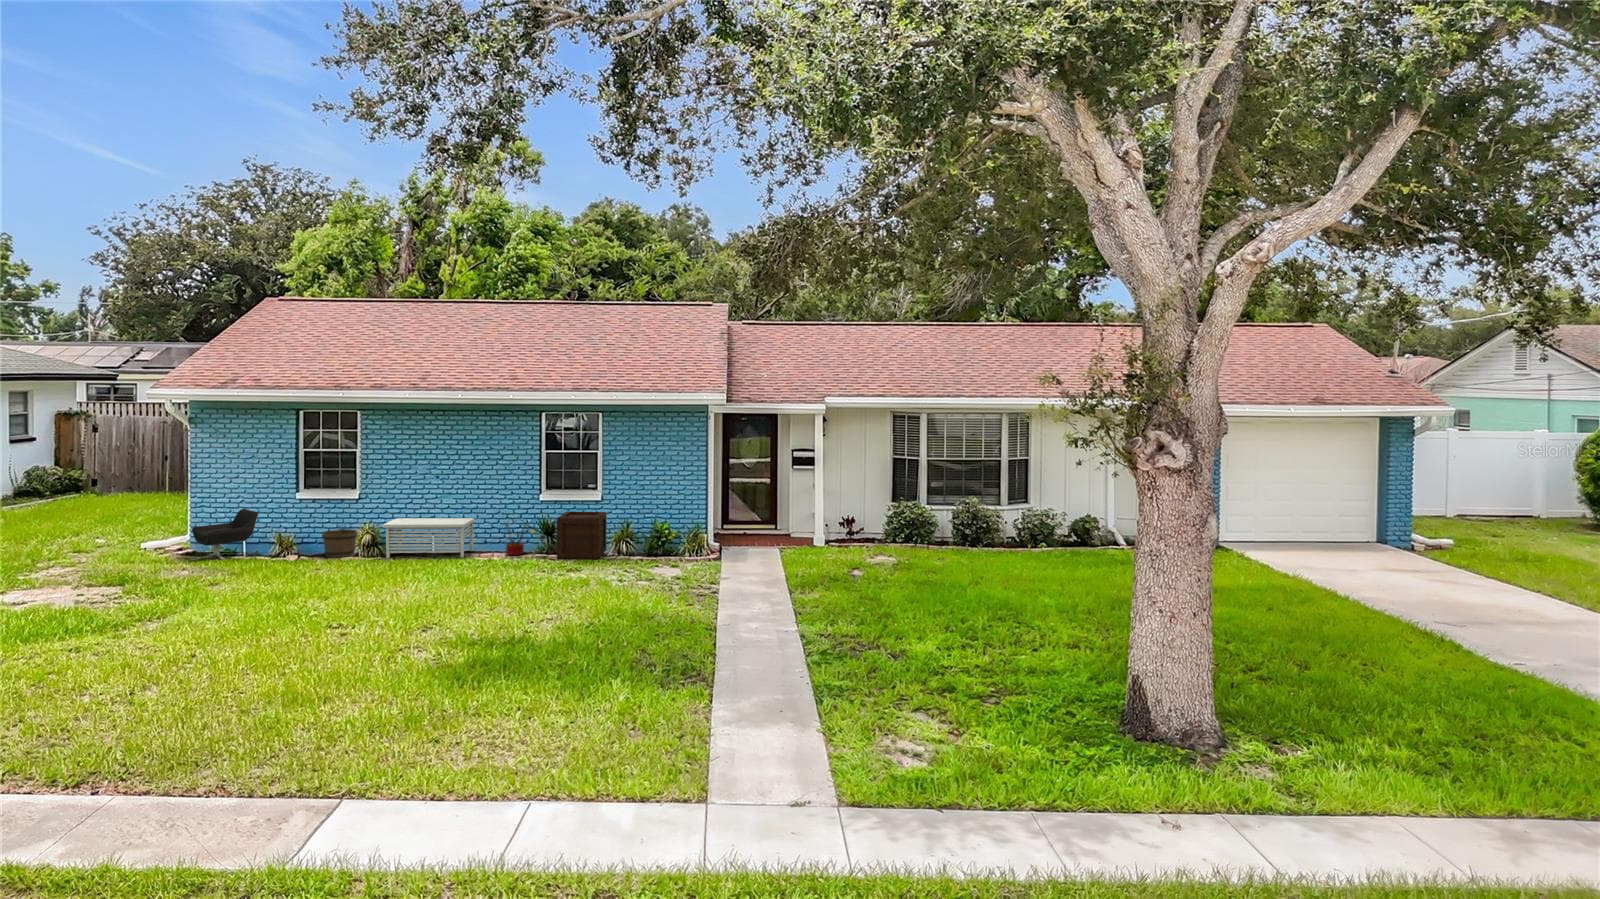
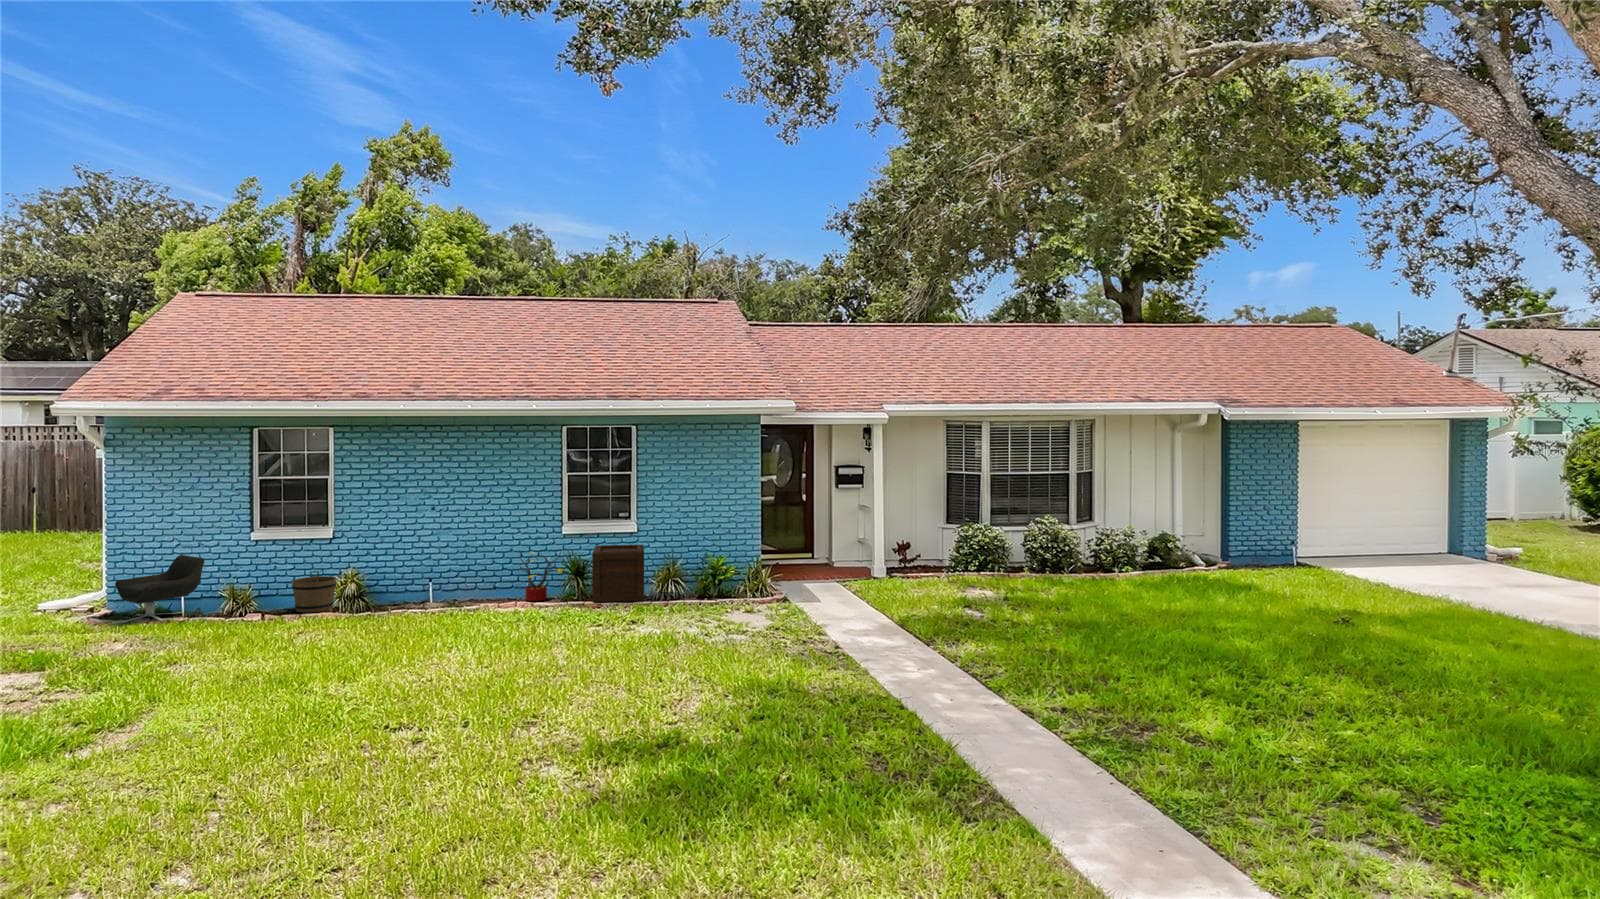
storage bench: present [382,518,474,558] -> none [373,558,481,610]

